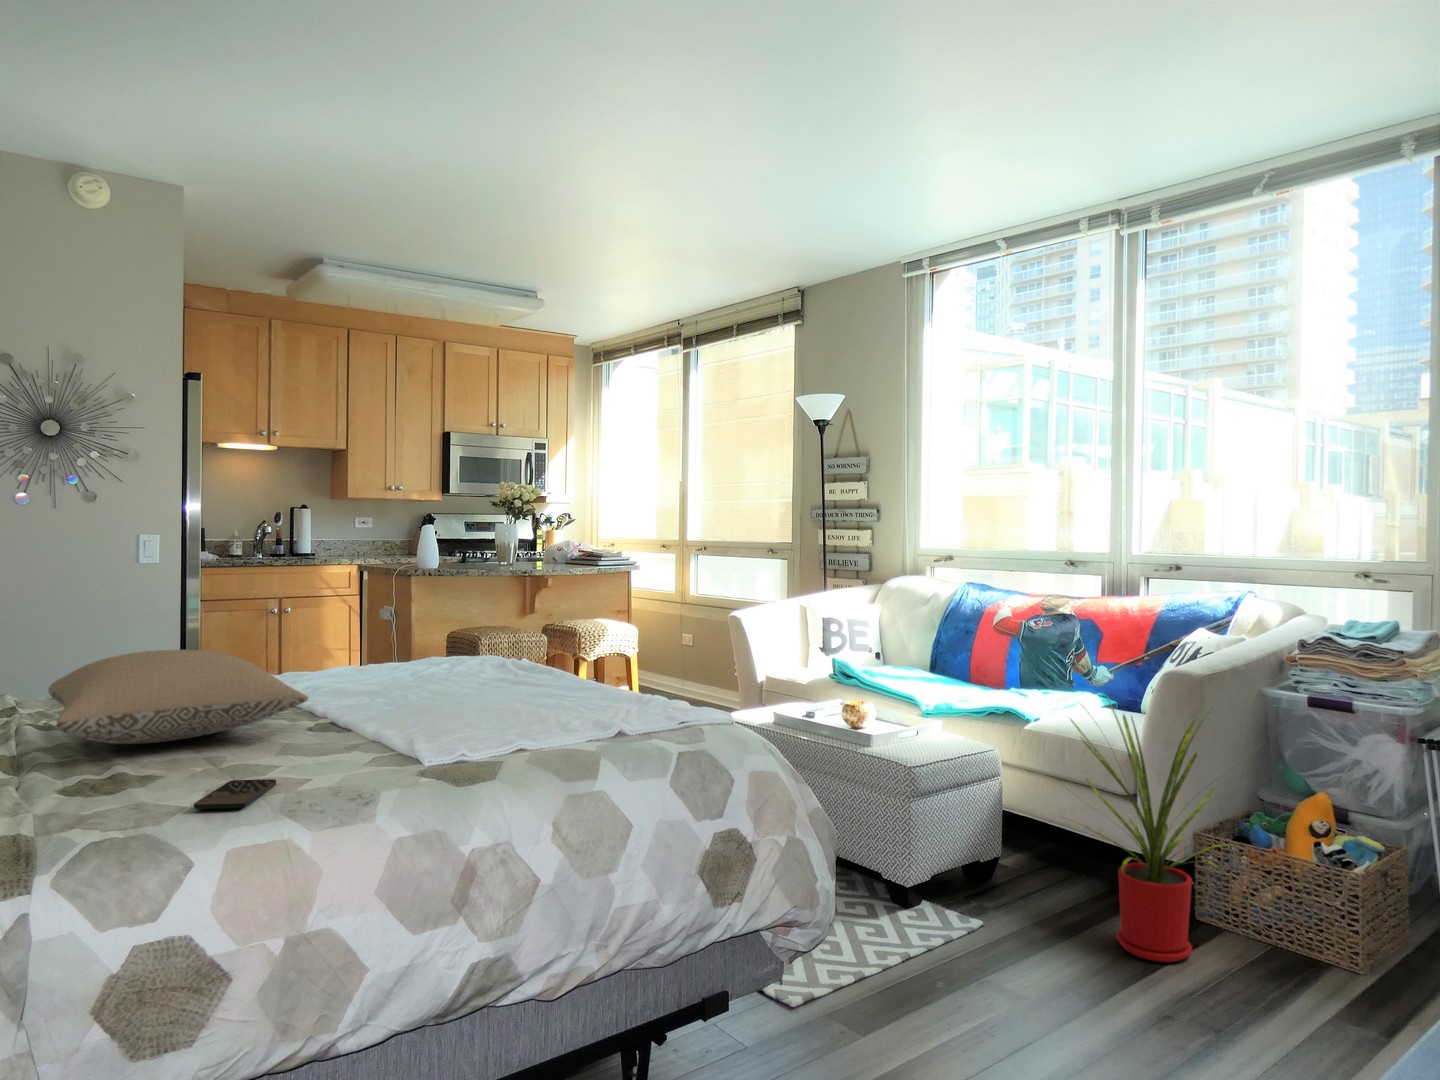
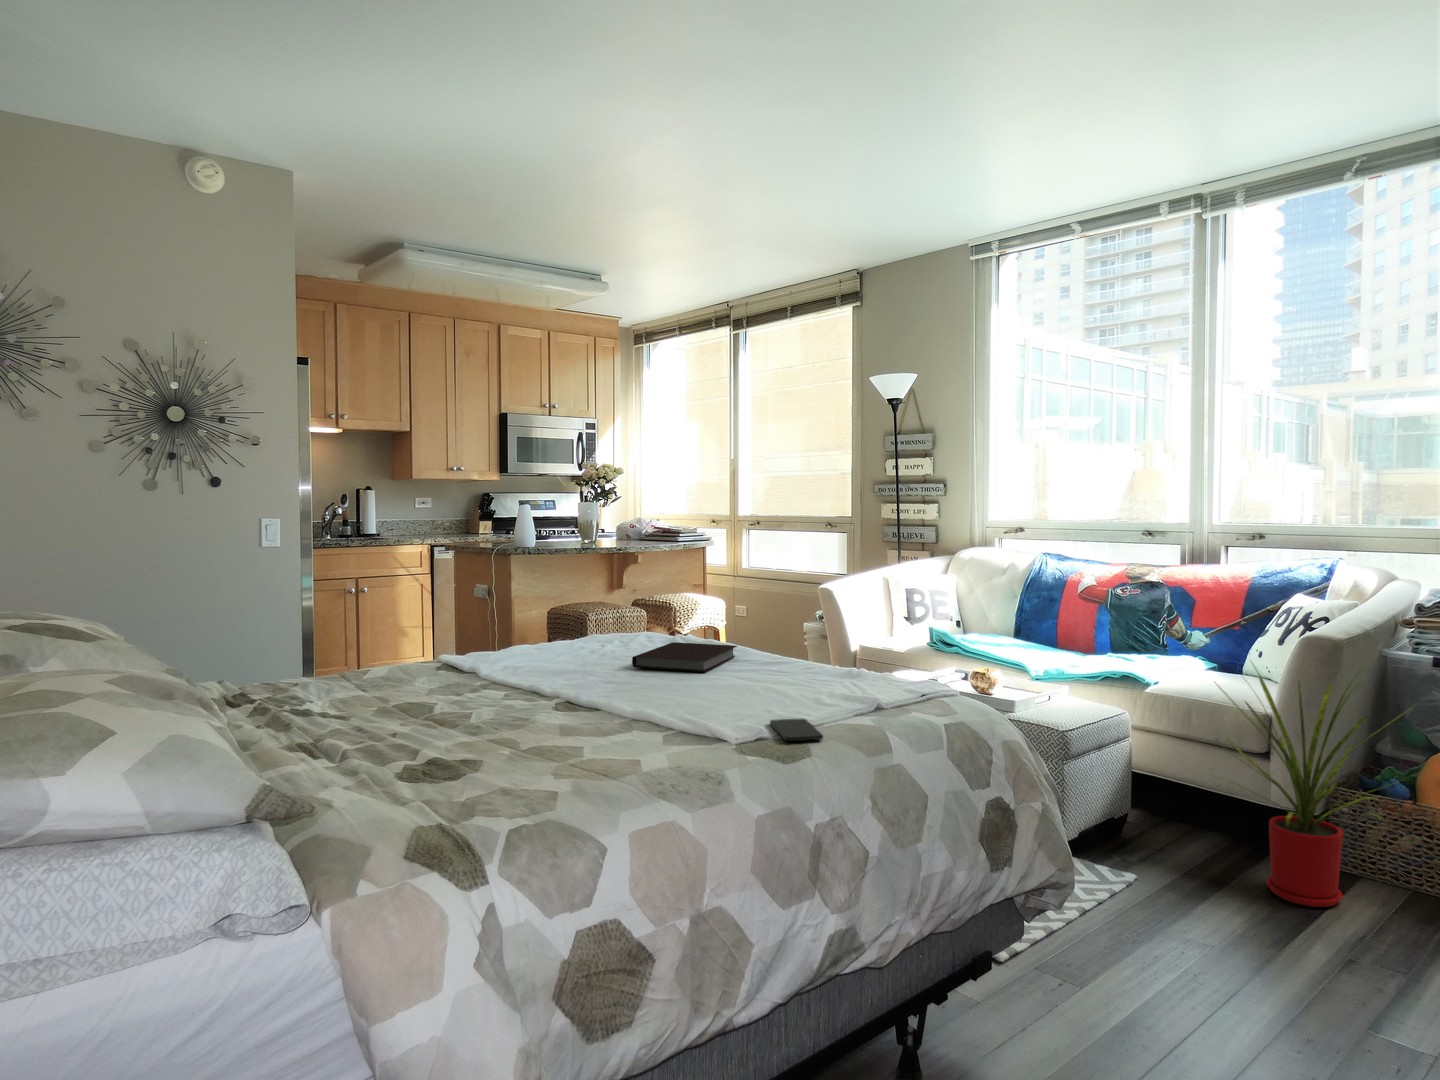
pillow: present [48,650,308,744] -> none [320,640,589,732]
notebook: none [424,663,547,693] -> present [632,642,737,672]
smartphone: present [194,779,276,809] -> present [770,718,823,741]

